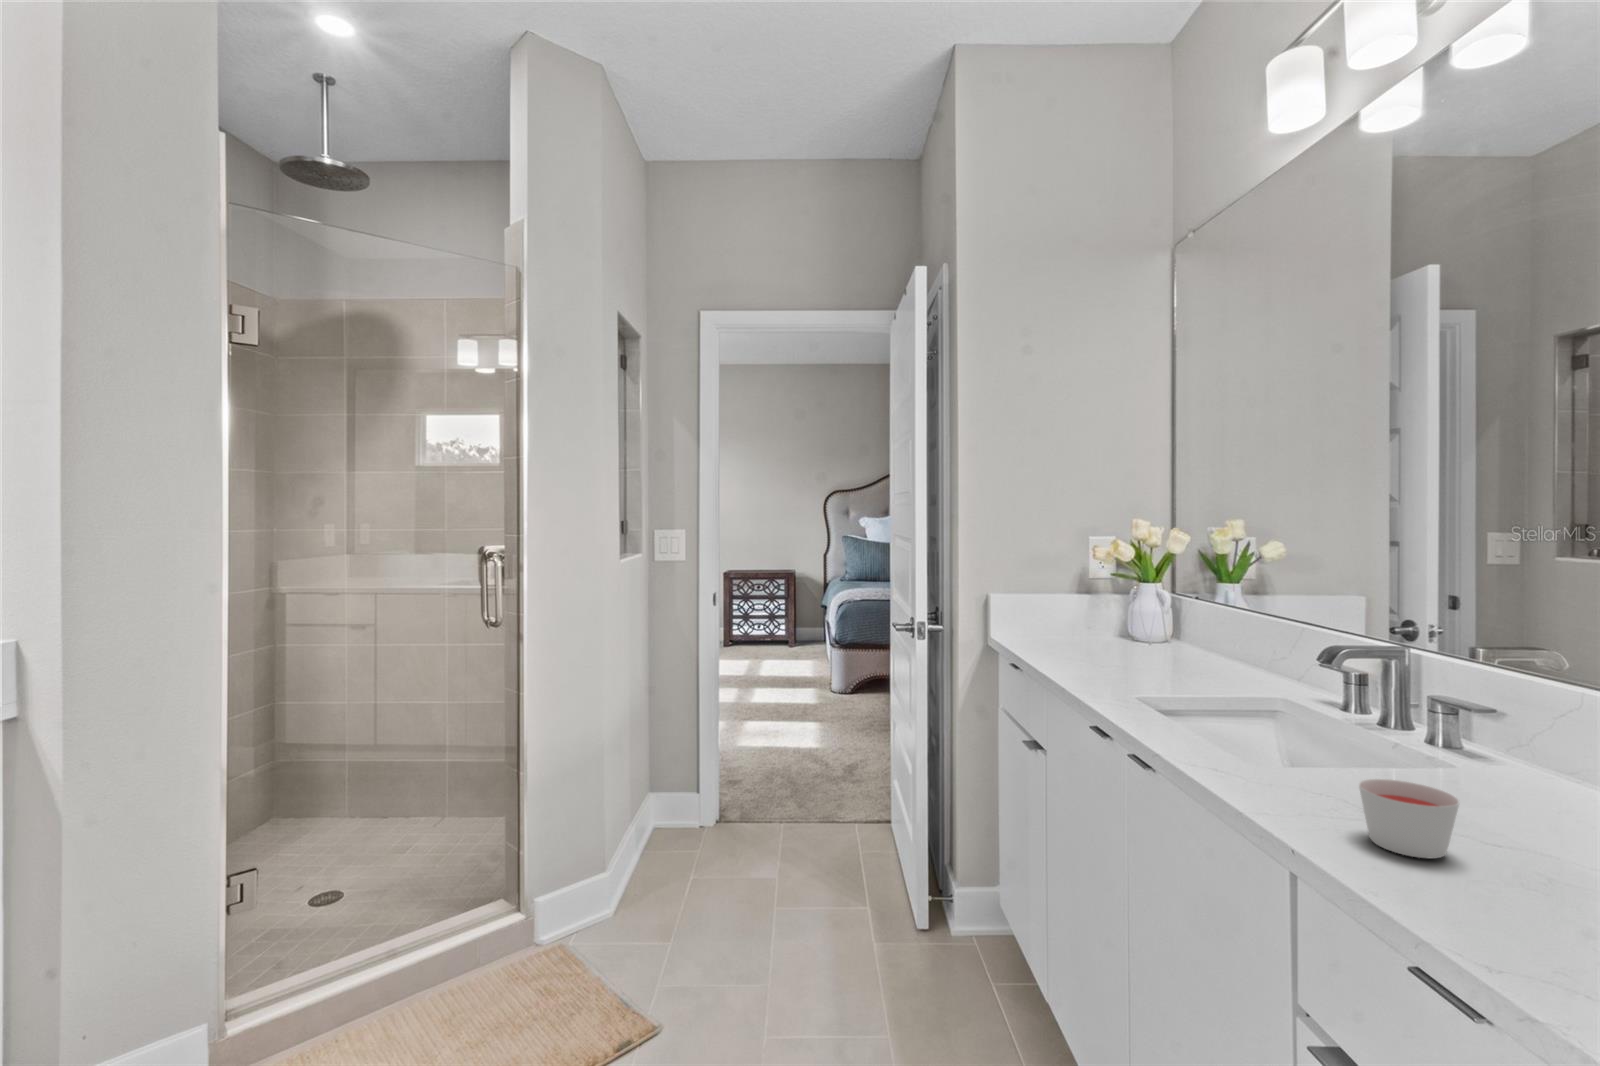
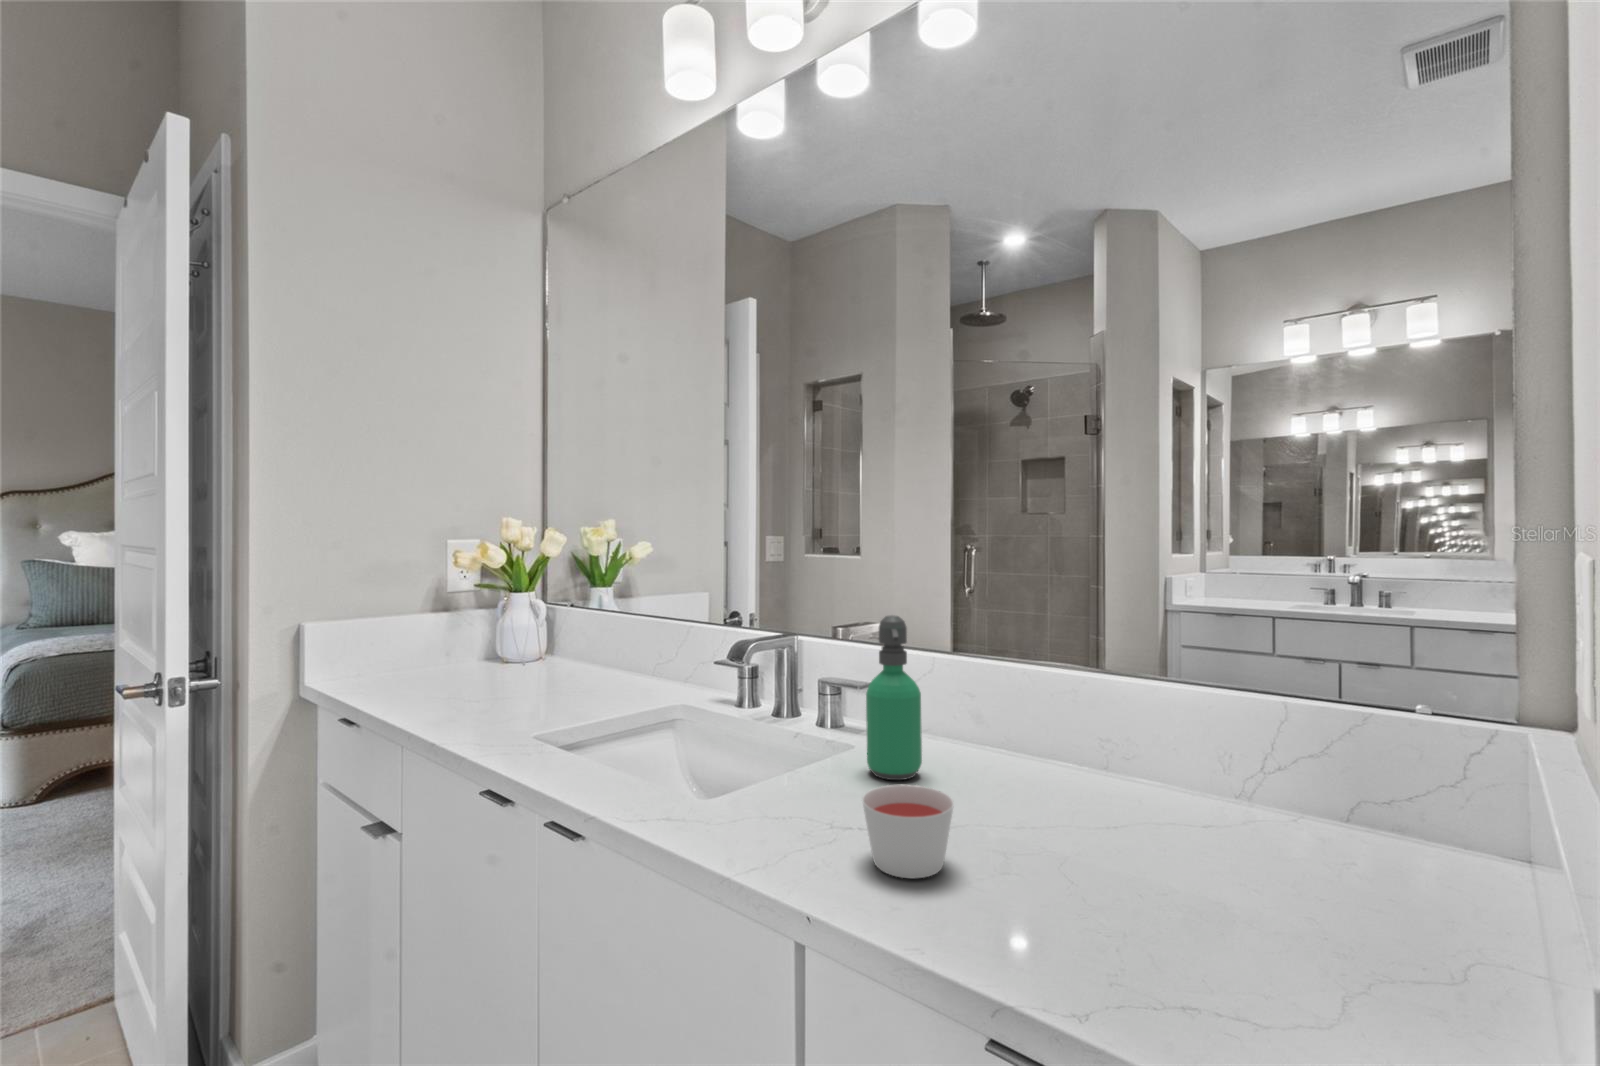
soap dispenser: none [1445,637,1520,805] -> present [866,615,922,780]

